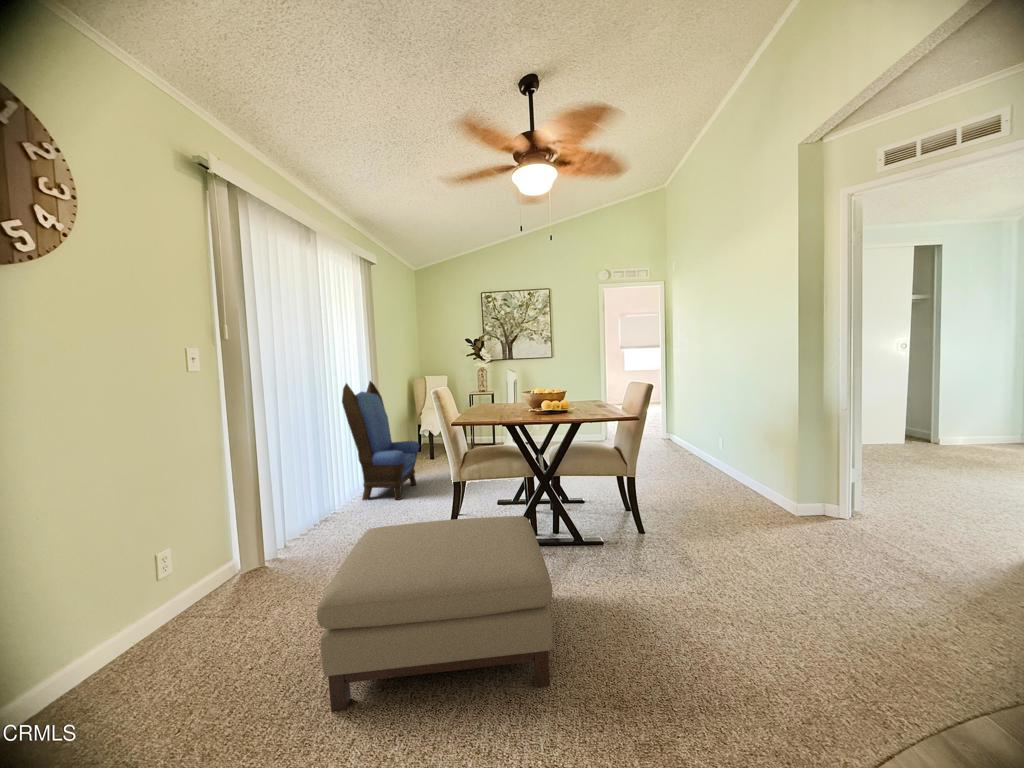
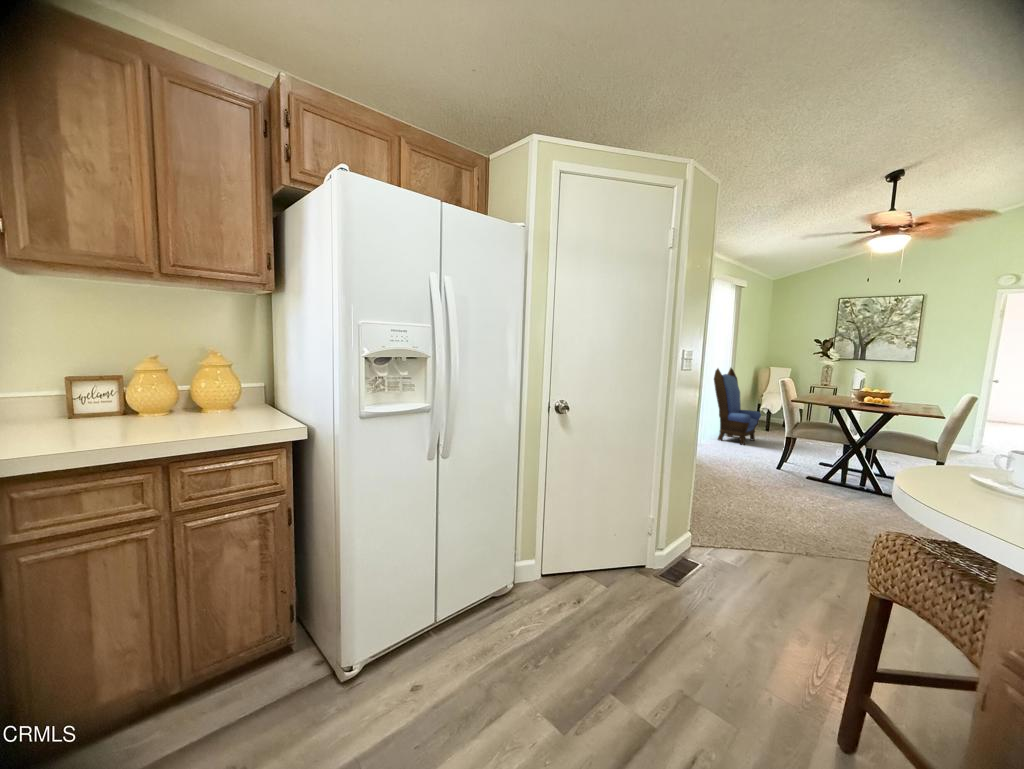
ottoman: present [316,516,553,712] -> none [723,438,834,513]

